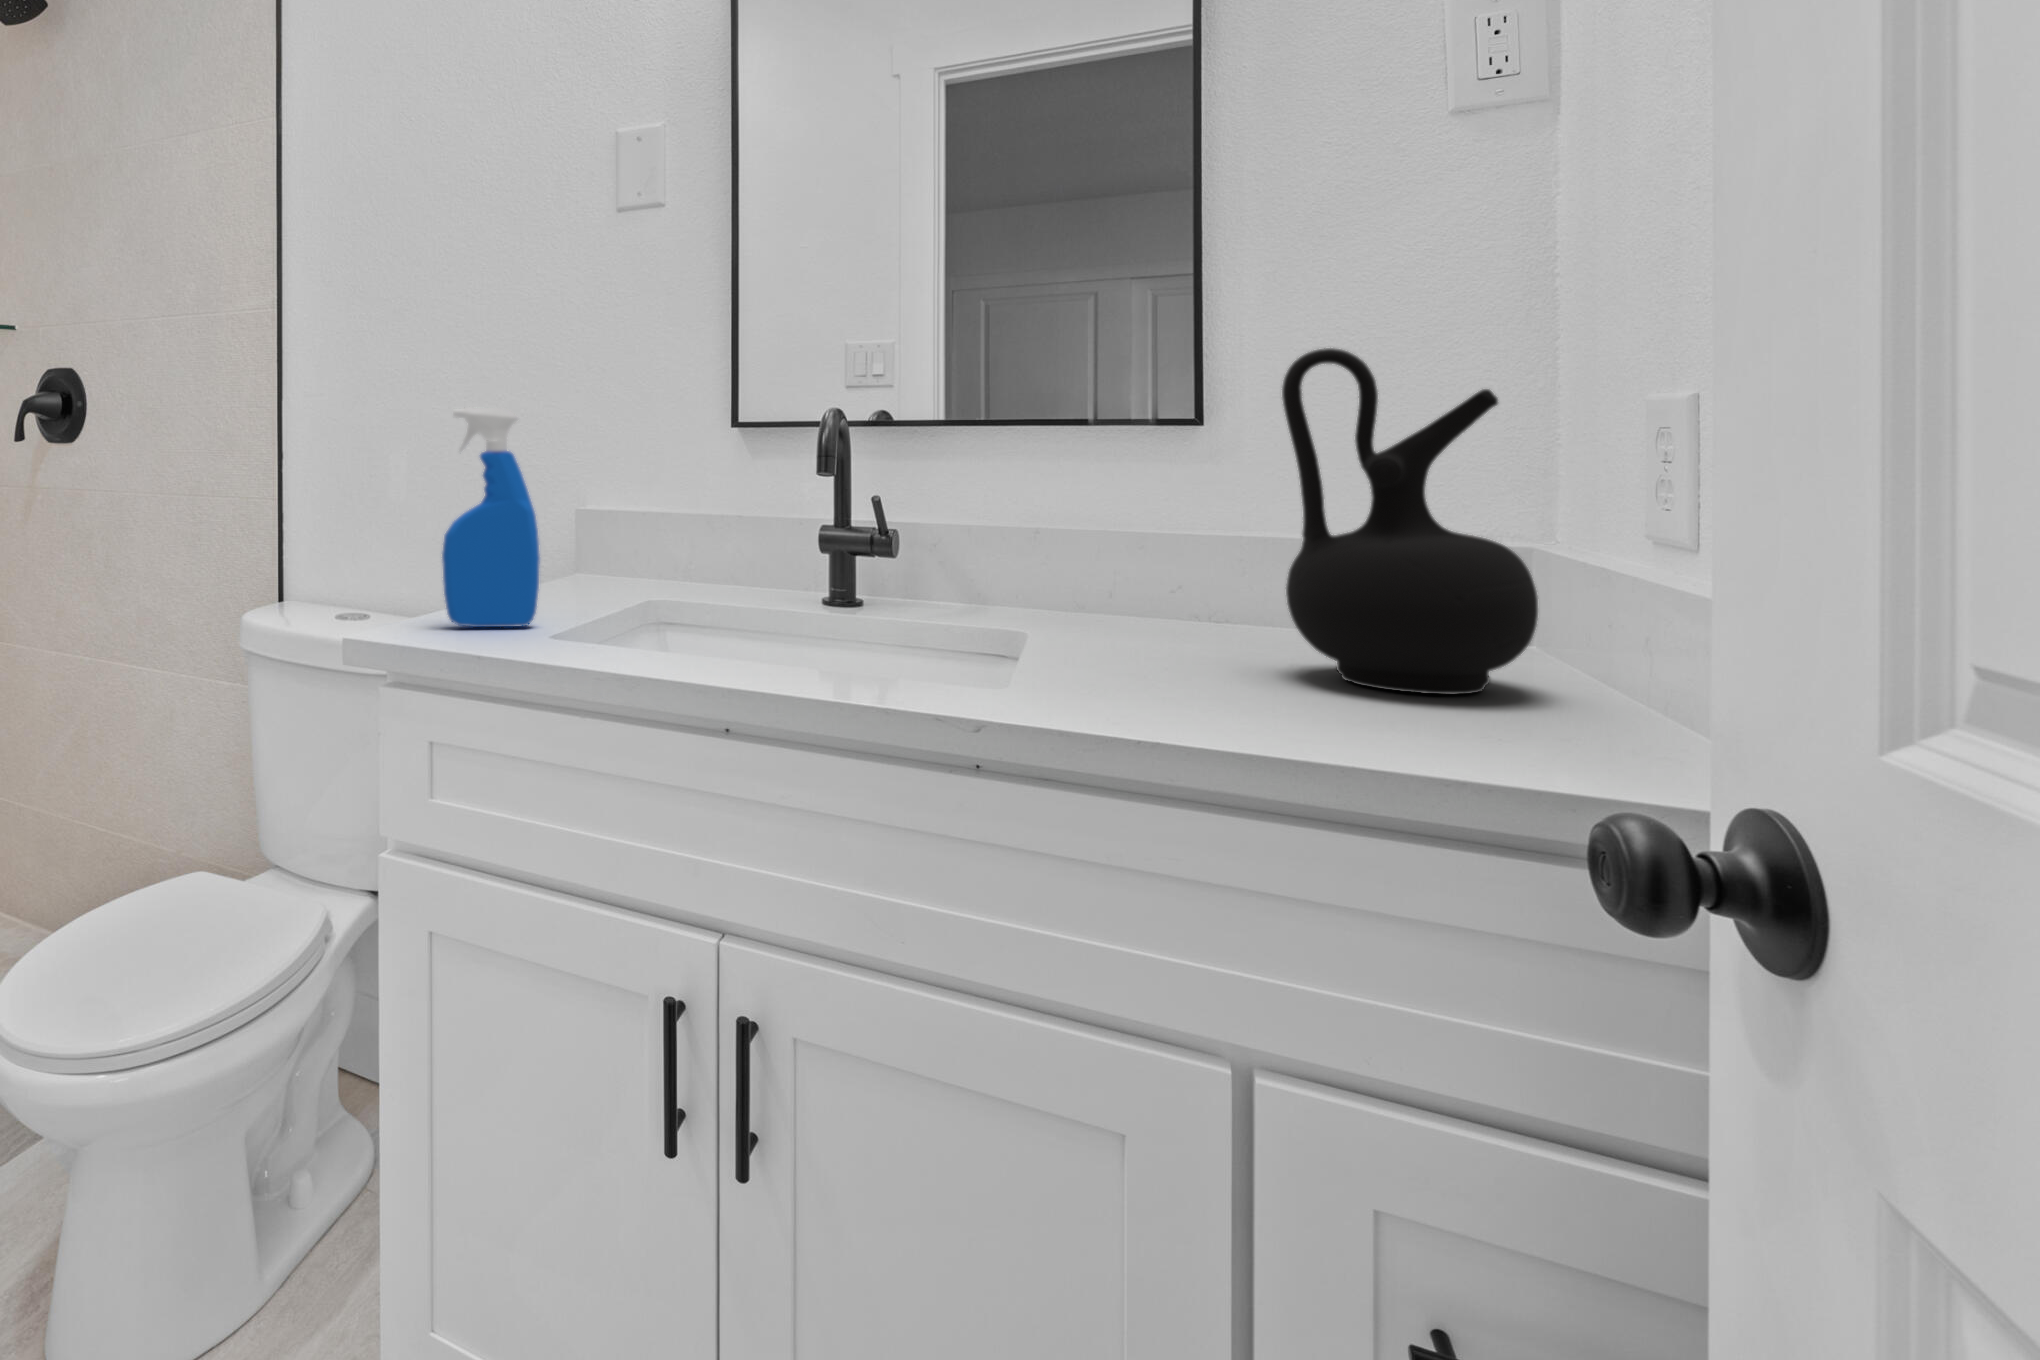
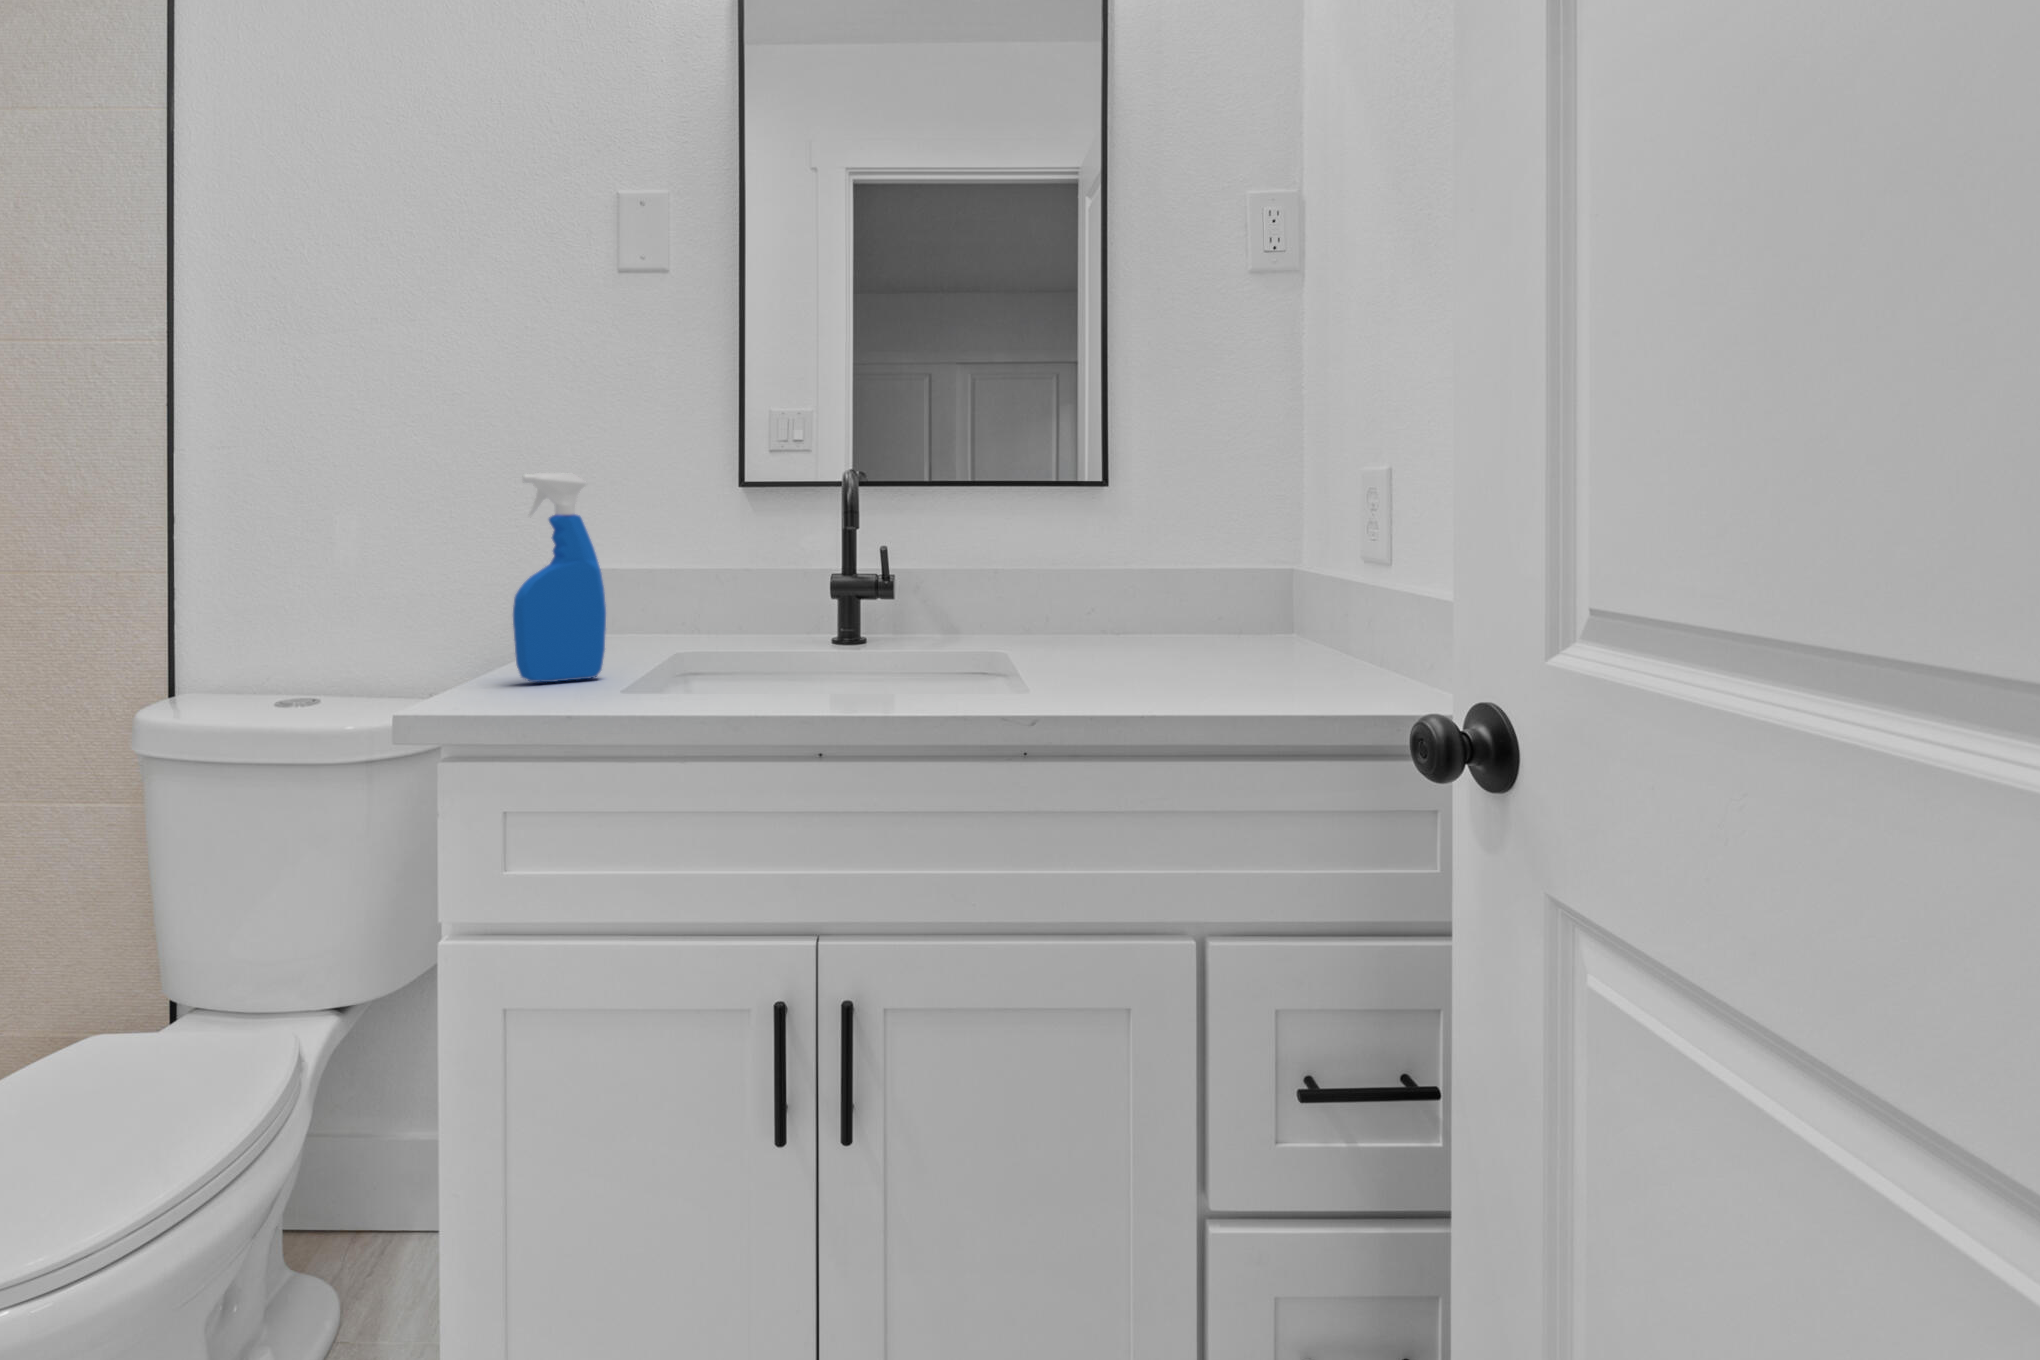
ceramic jug: present [1282,348,1538,694] -> none [1195,441,1338,675]

